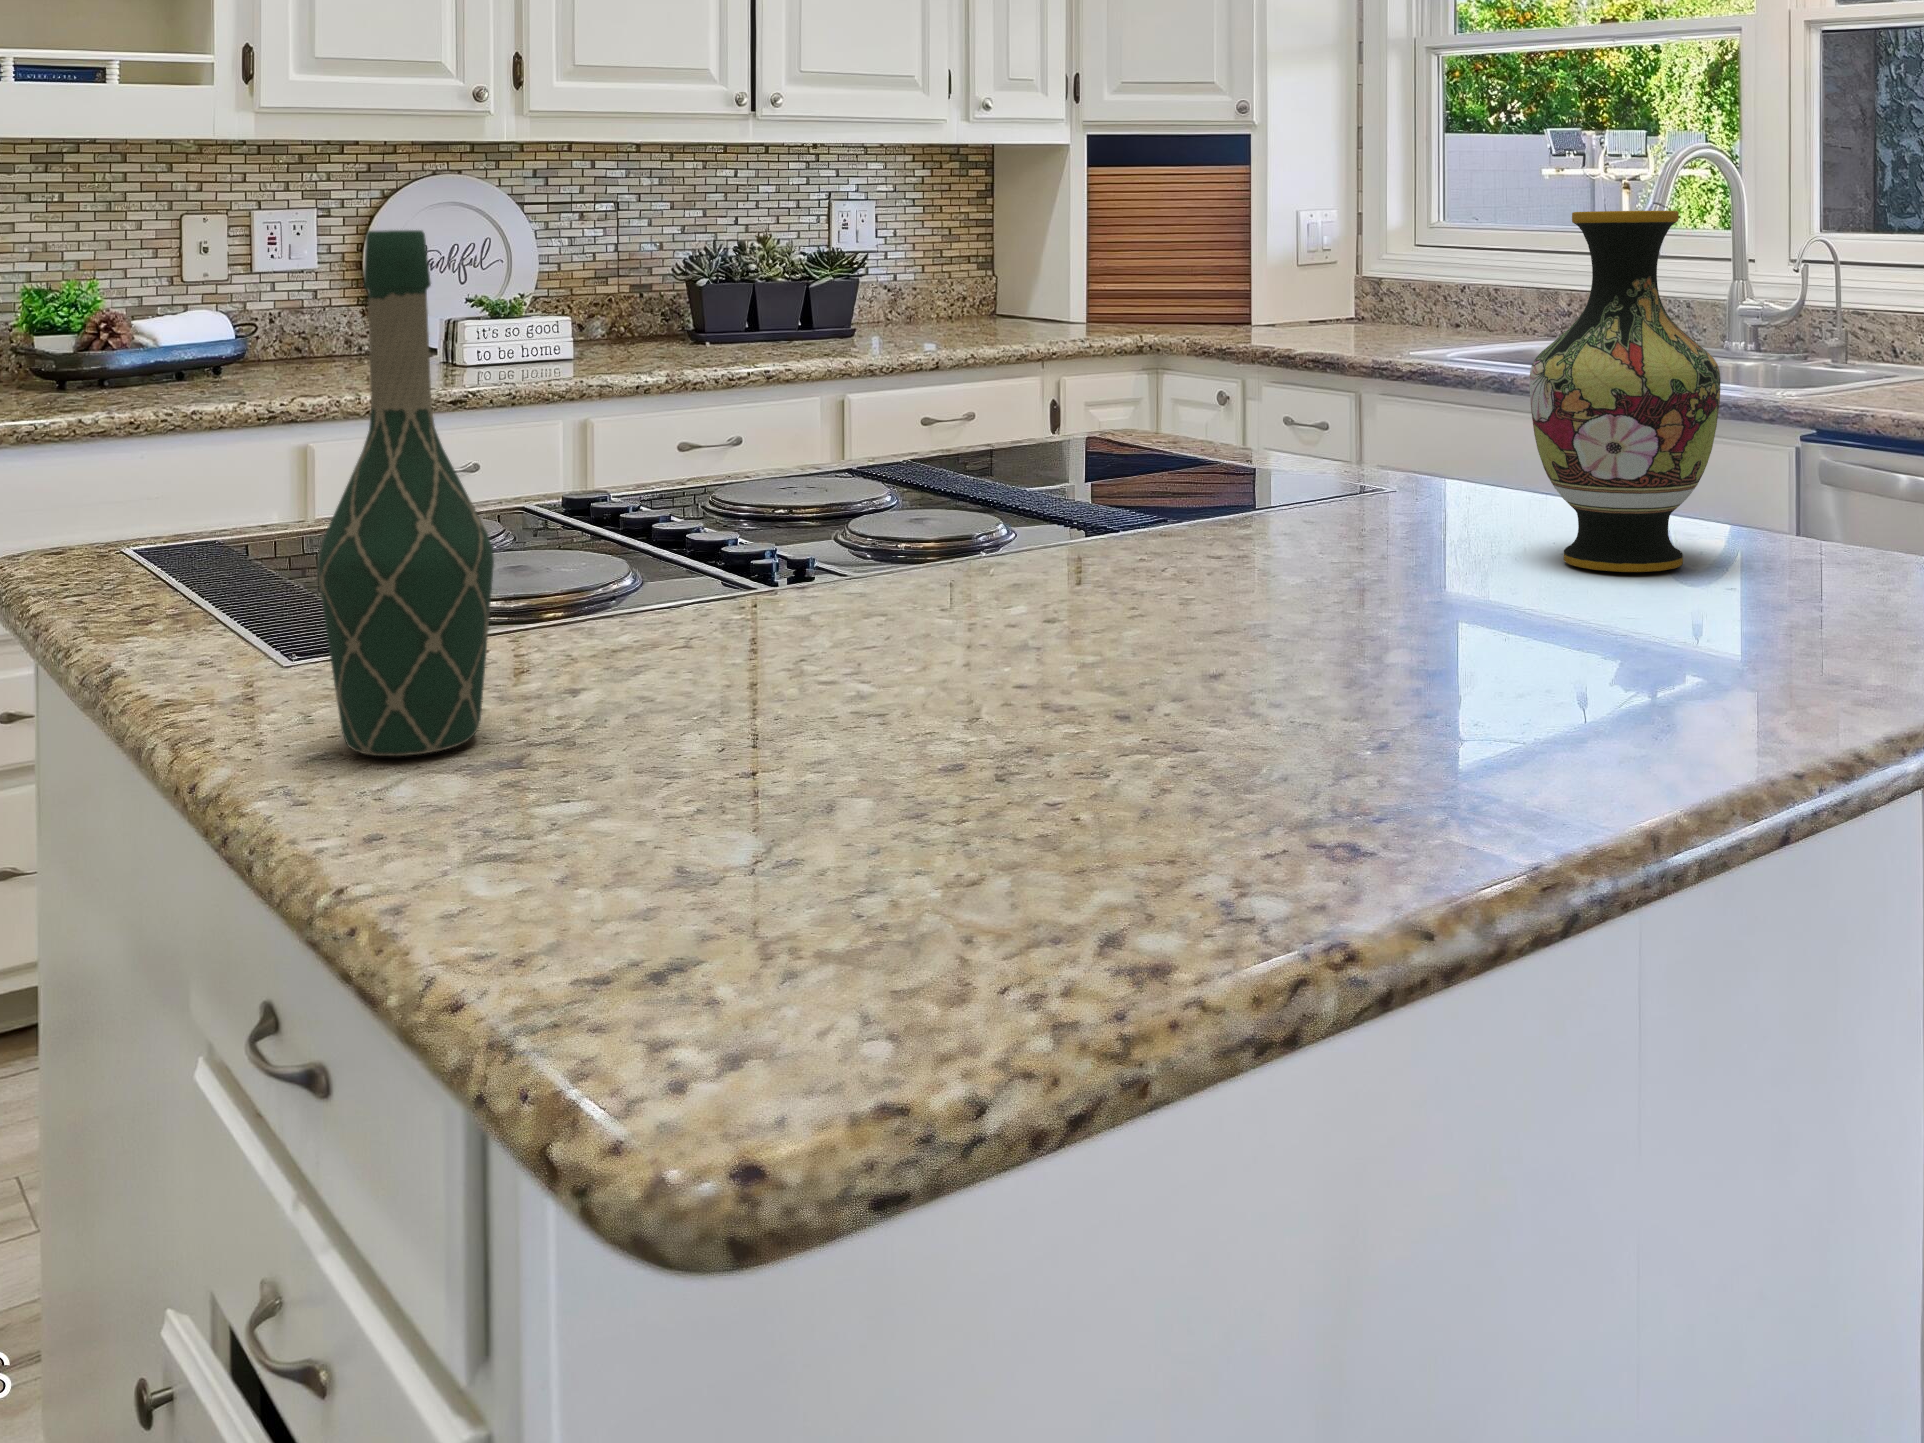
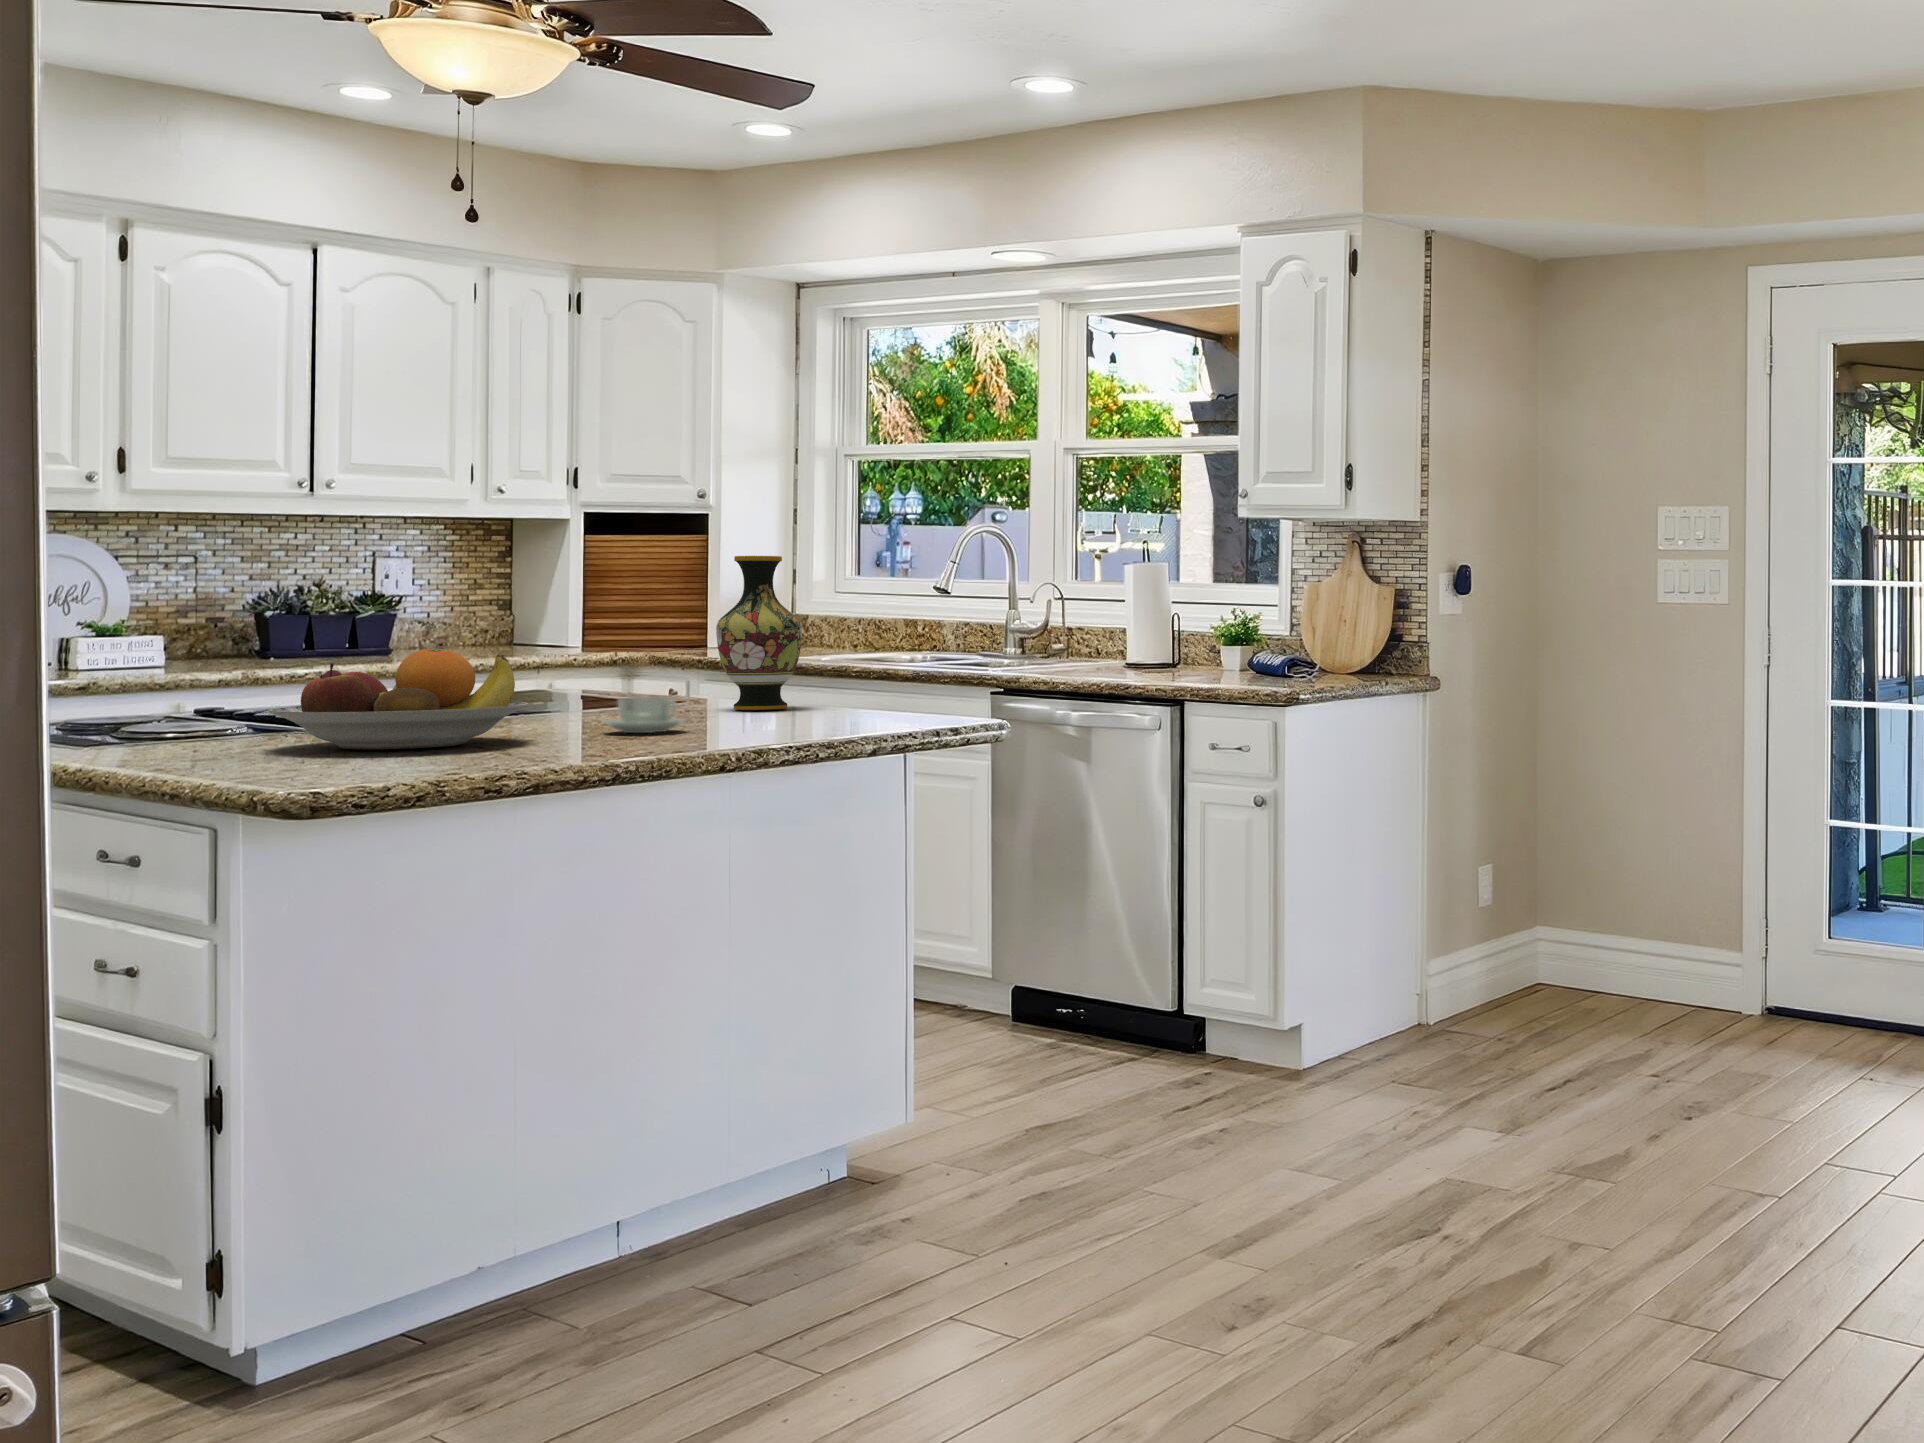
wine bottle: present [317,230,494,756] -> none [145,551,220,744]
fruit bowl: none [580,527,1278,872] -> present [269,649,528,749]
coffee cup: none [1416,617,1639,740] -> present [604,697,685,733]

